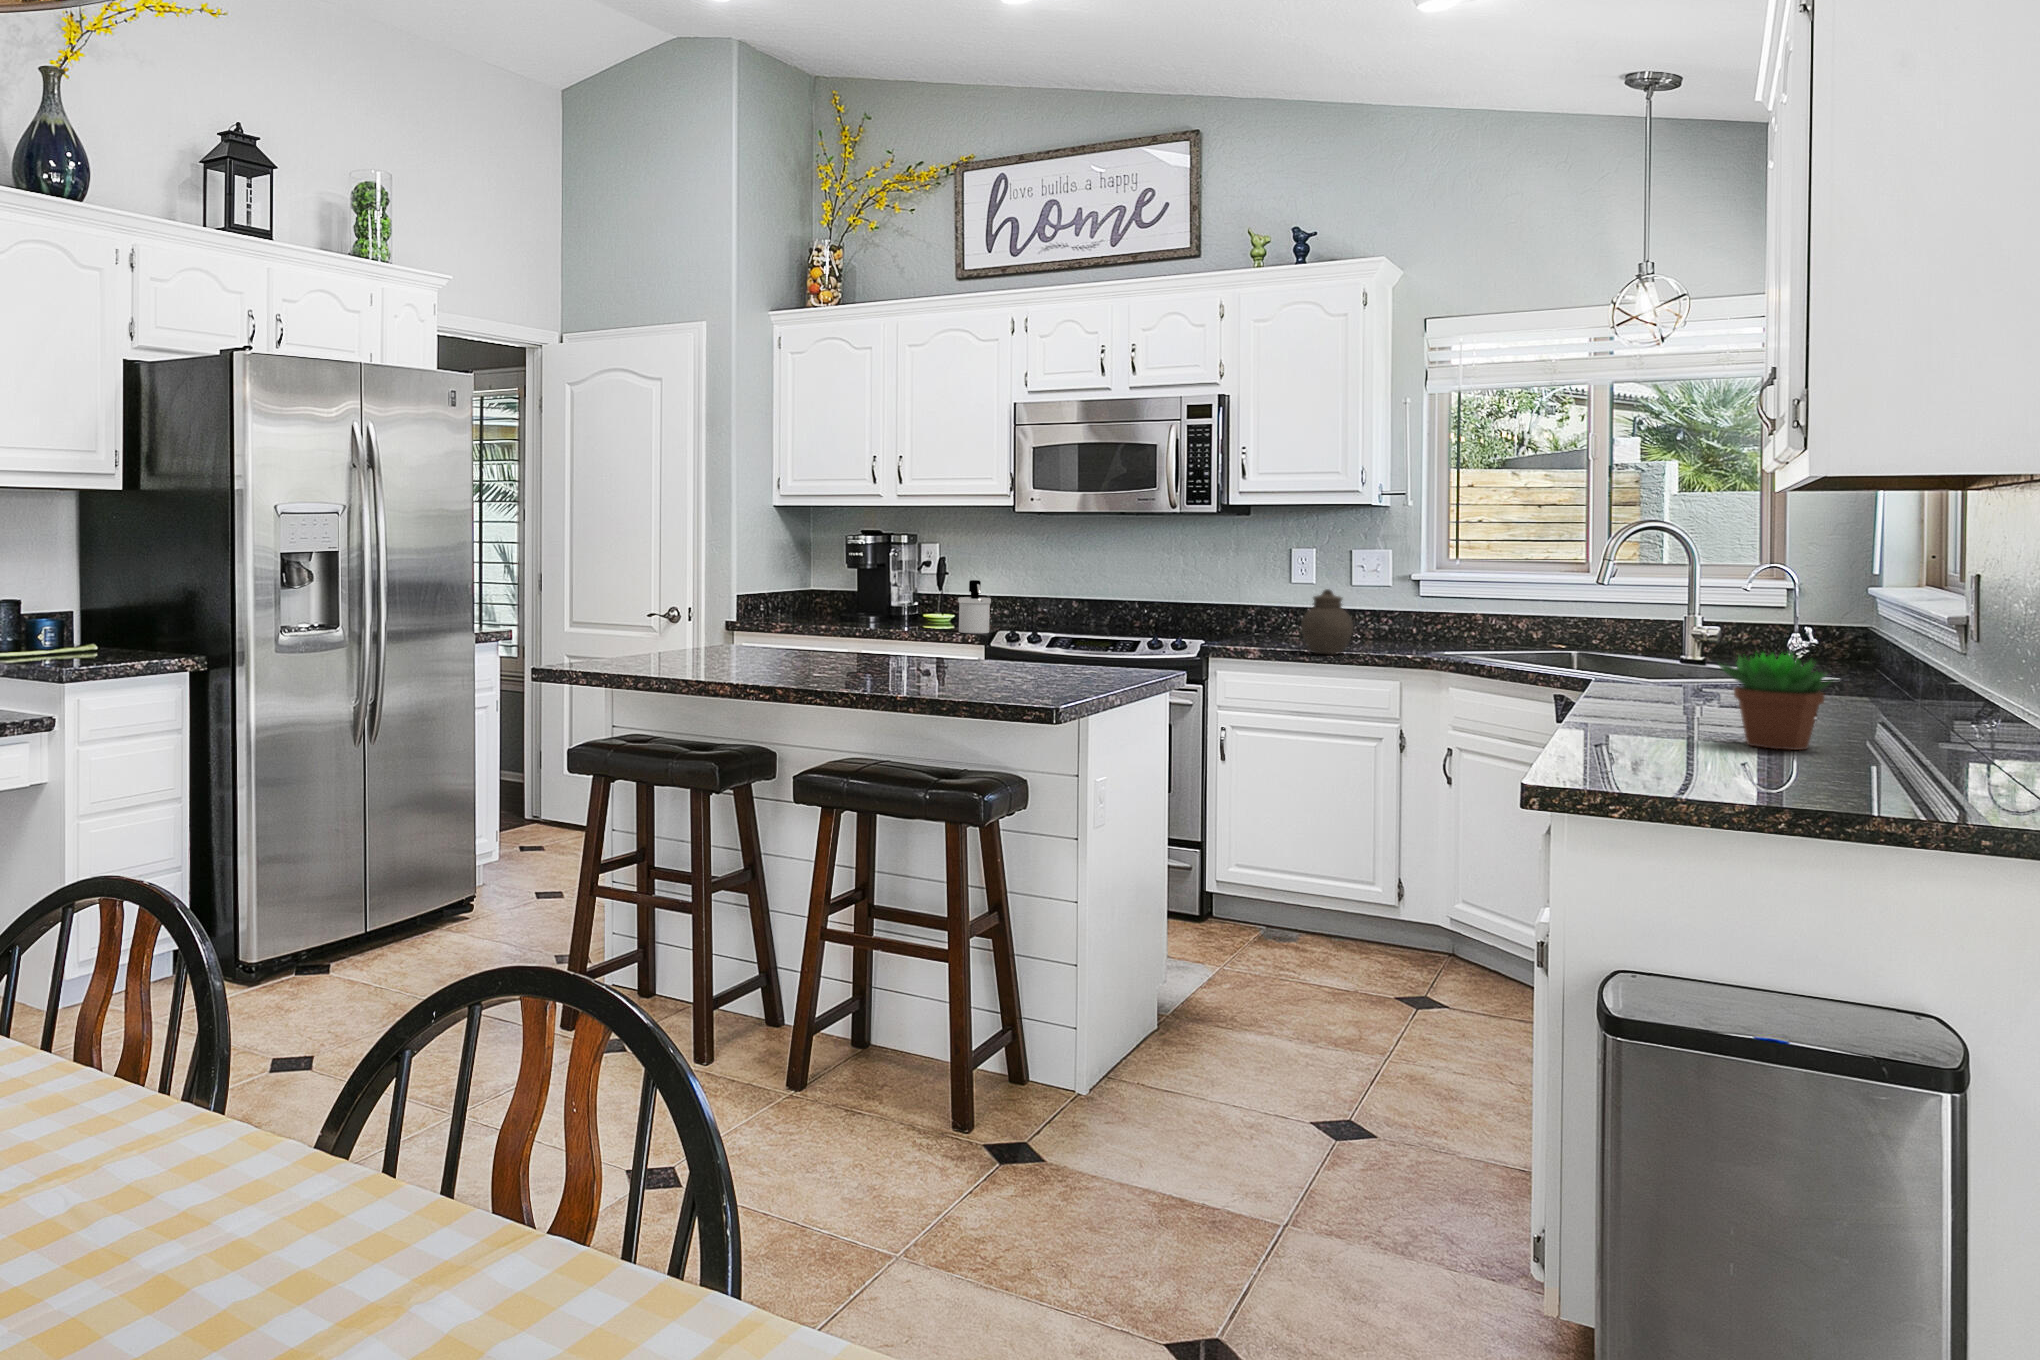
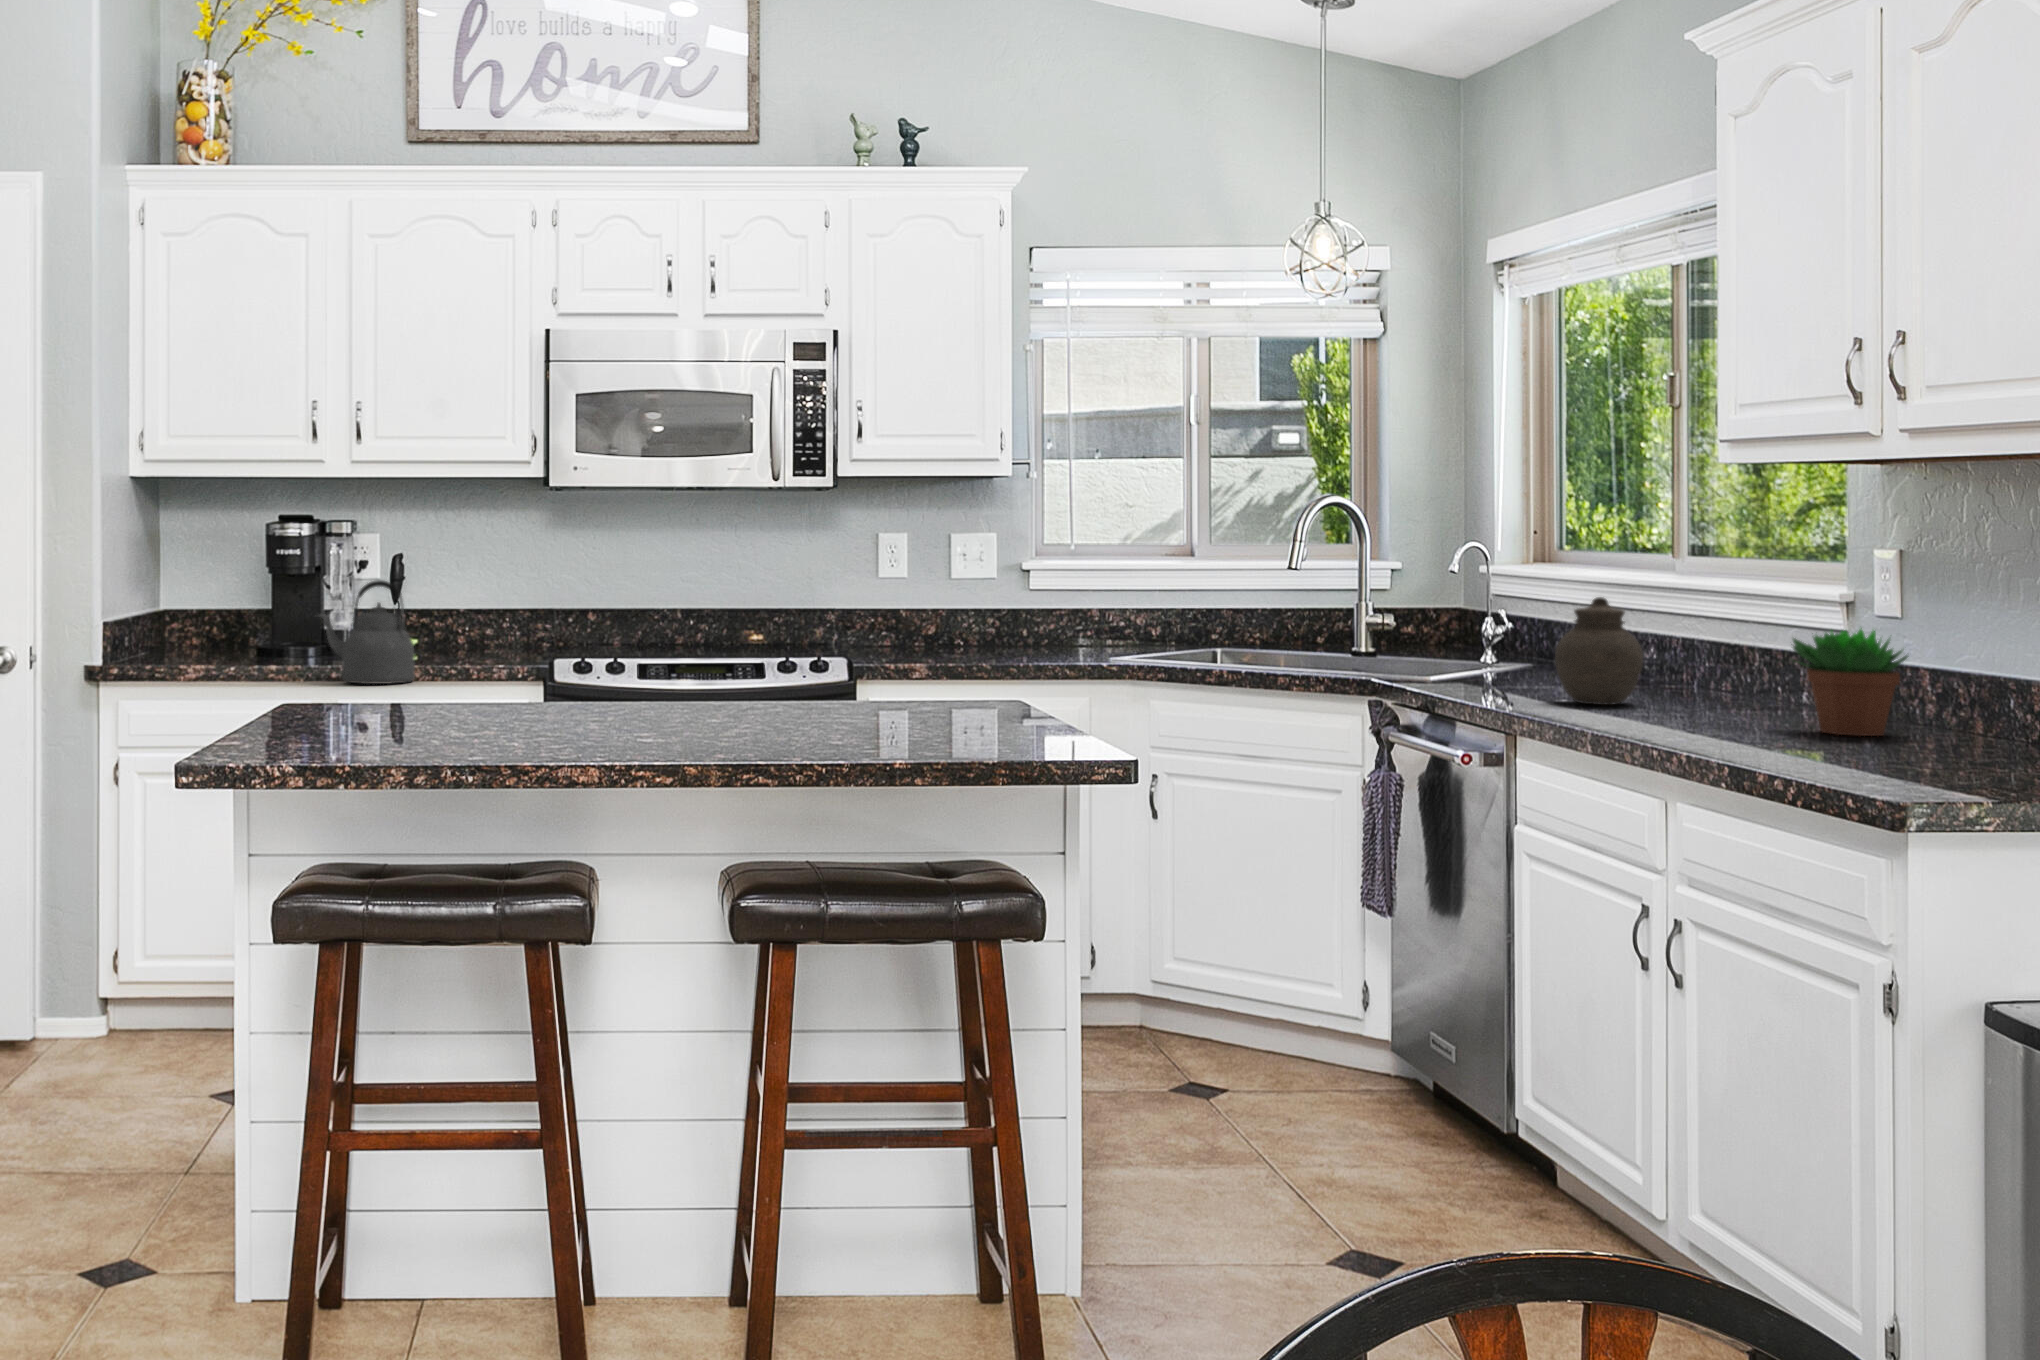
kettle: none [848,574,902,641] -> present [318,580,415,684]
soap dispenser: present [958,580,991,634] -> none [441,587,489,665]
jar: present [1301,589,1353,655] -> present [1555,597,1643,705]

